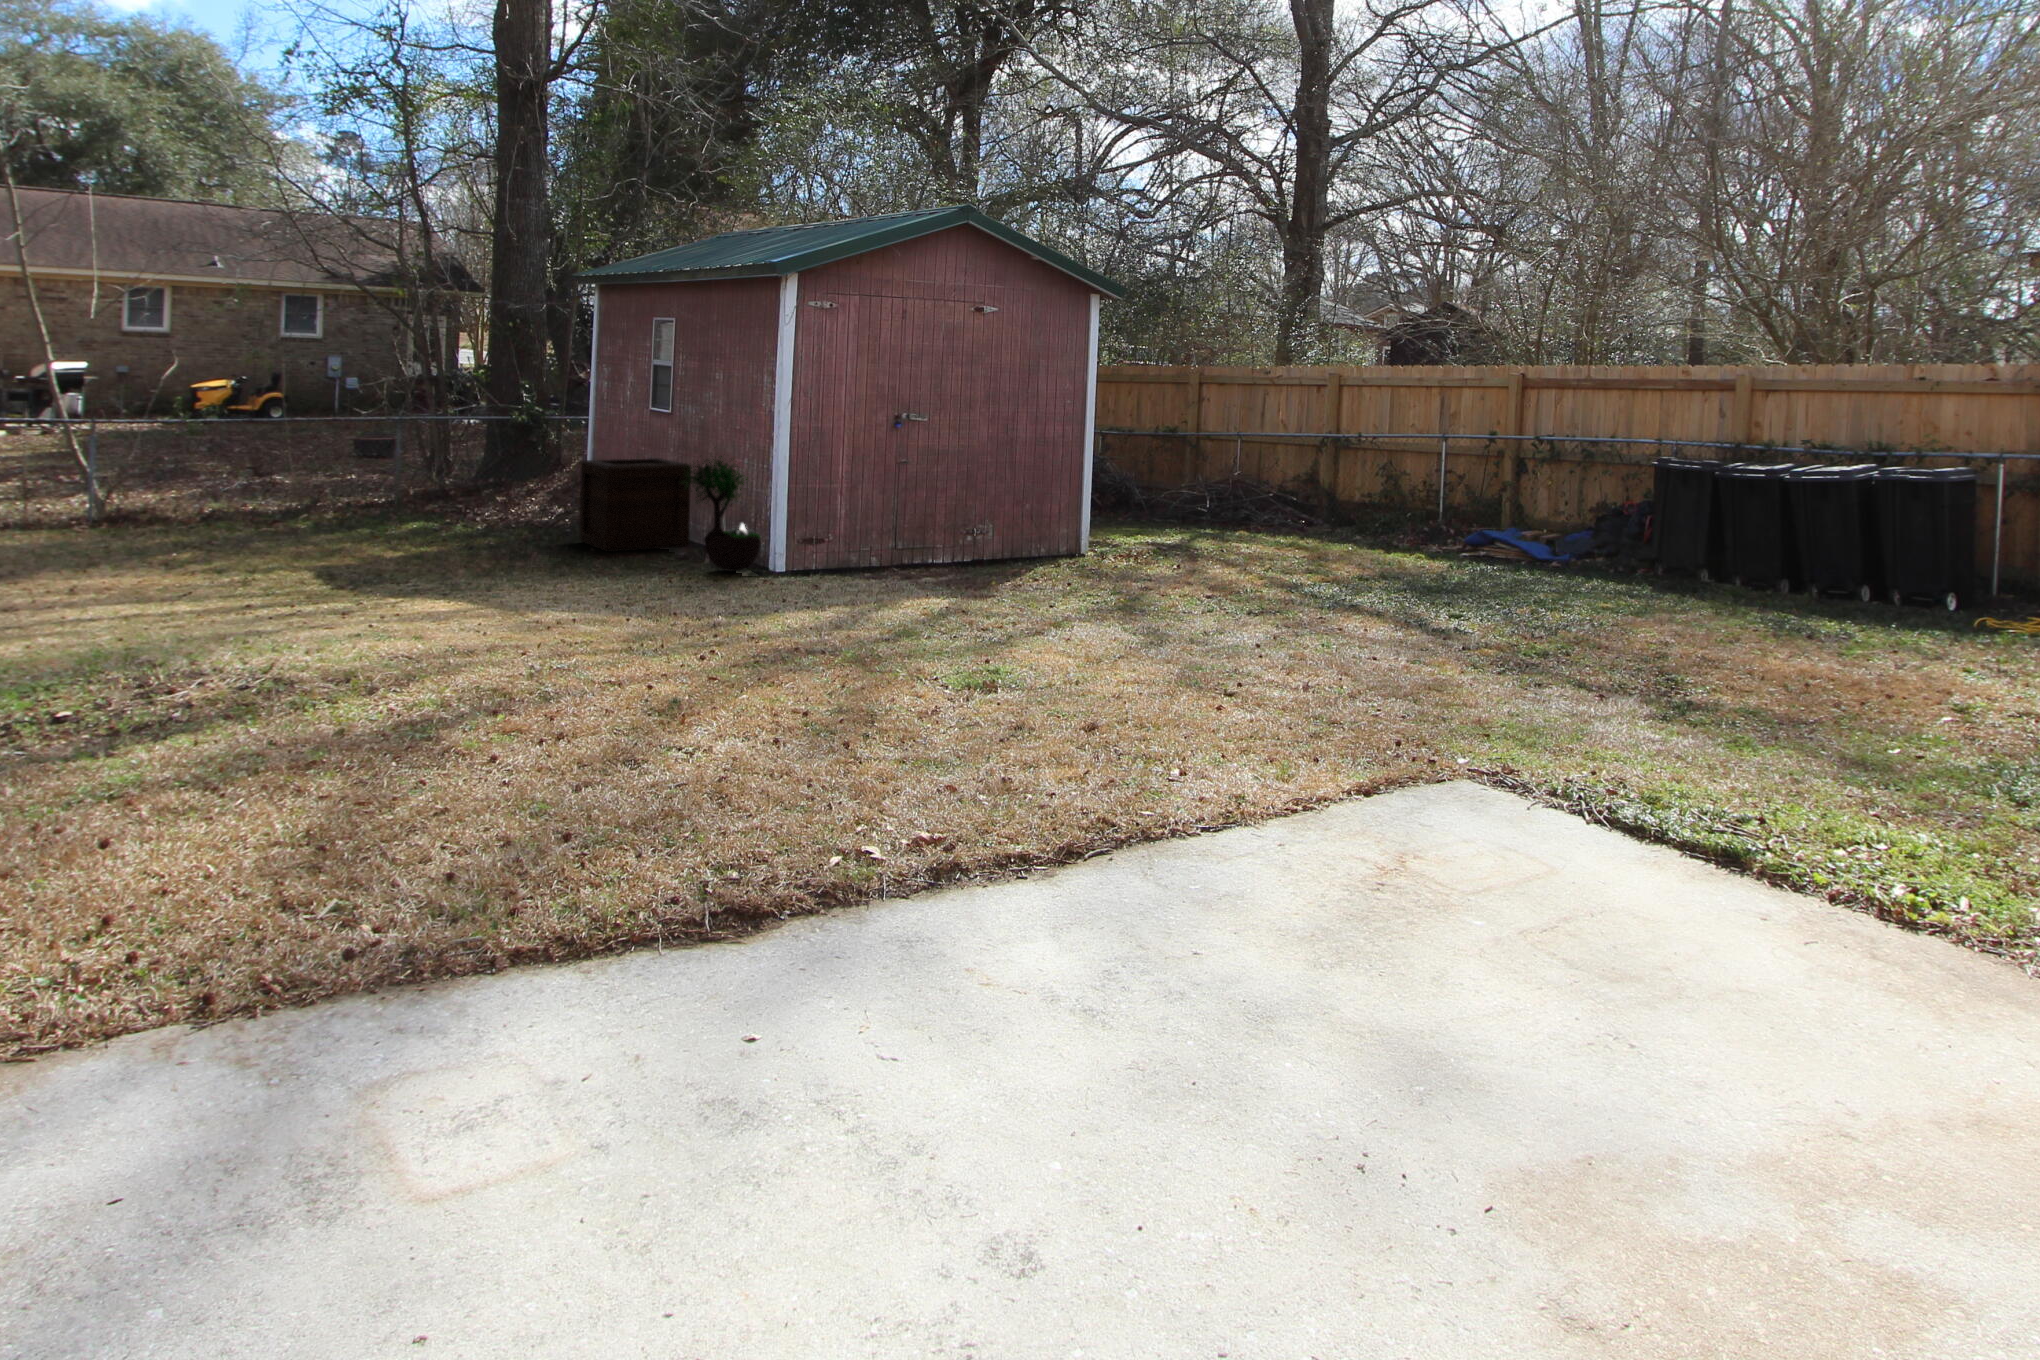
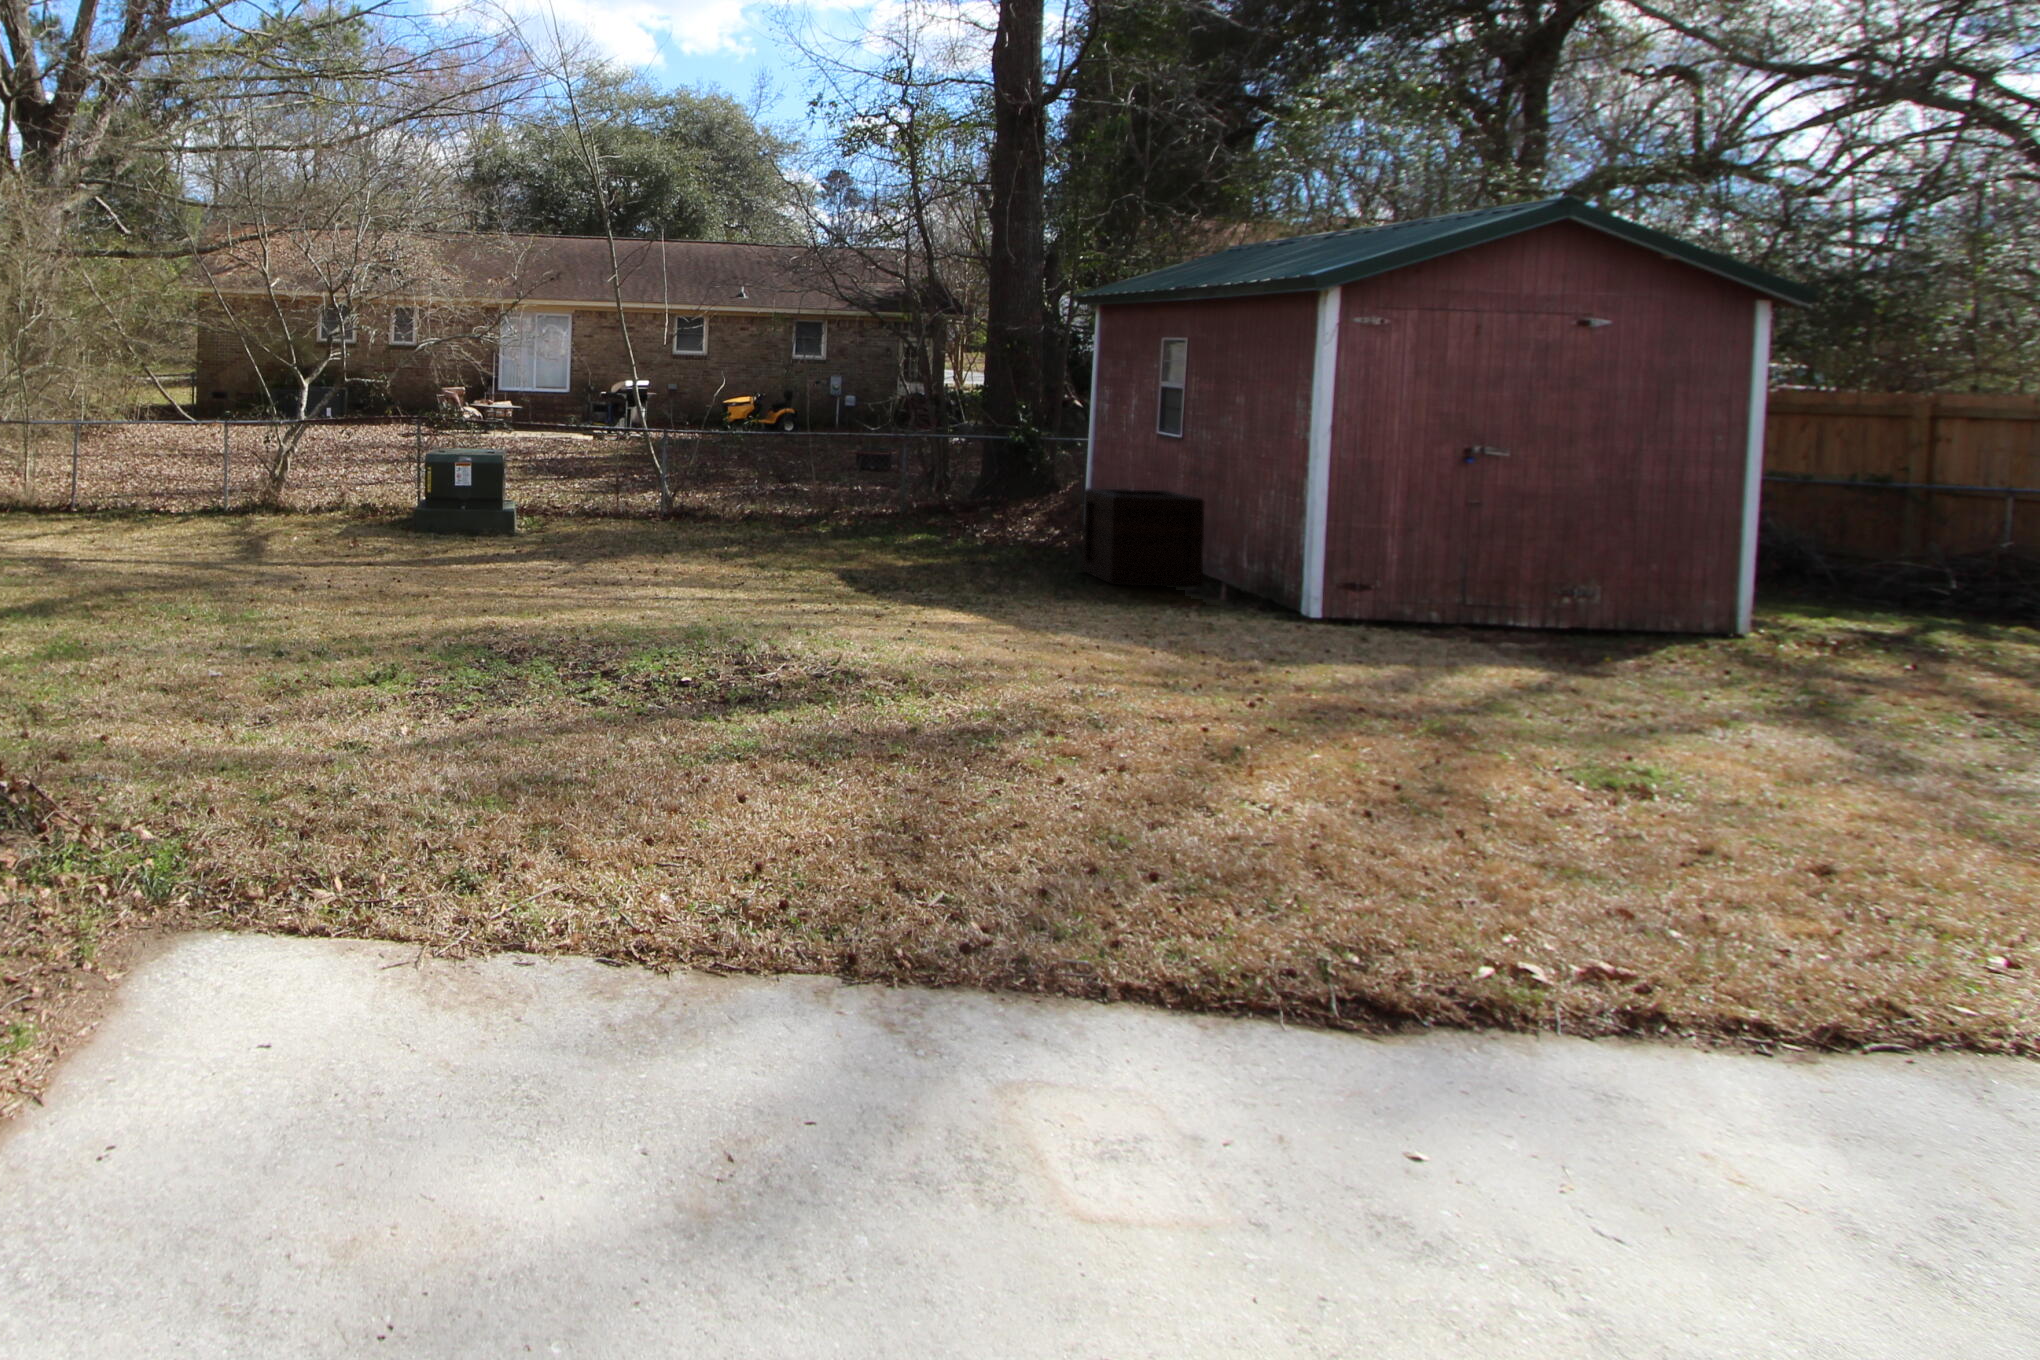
potted tree: present [680,456,761,571] -> none [1198,482,1296,620]

